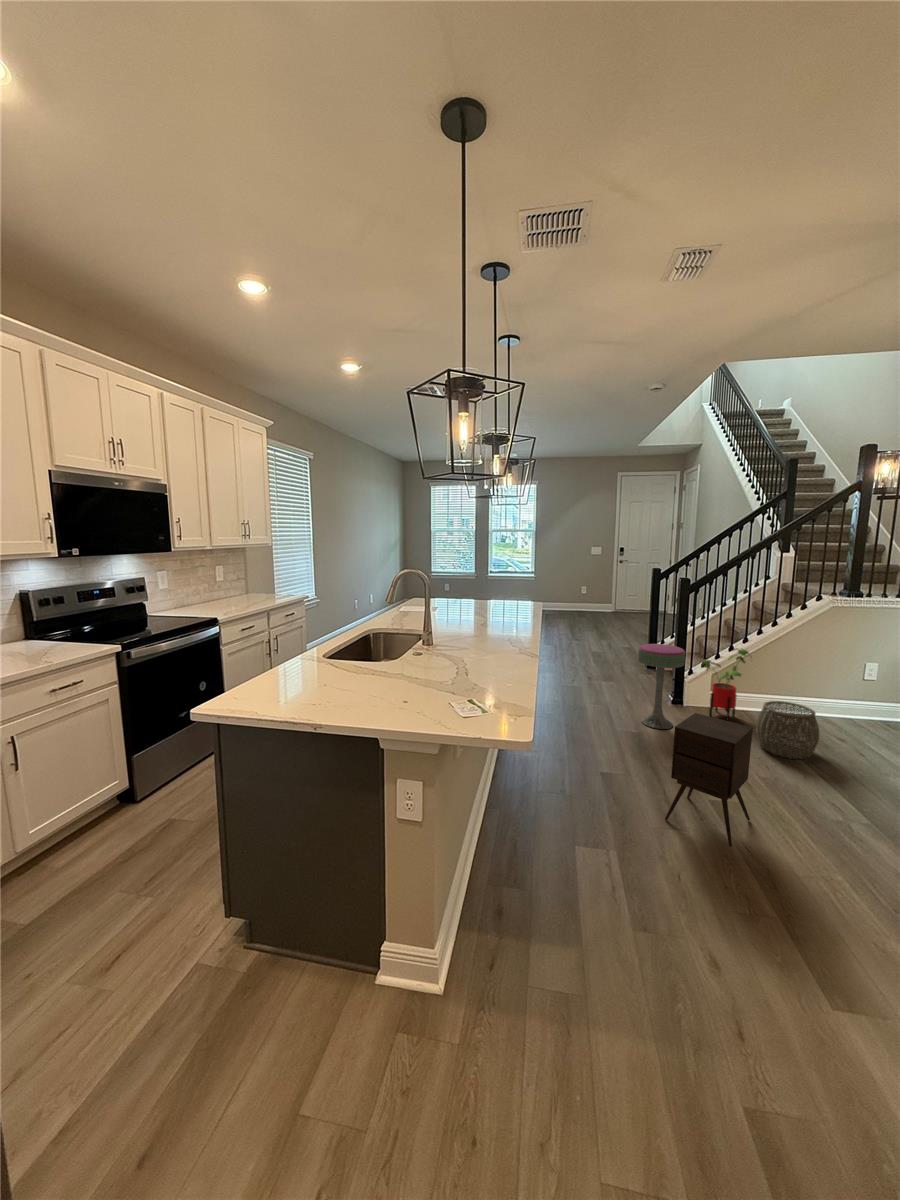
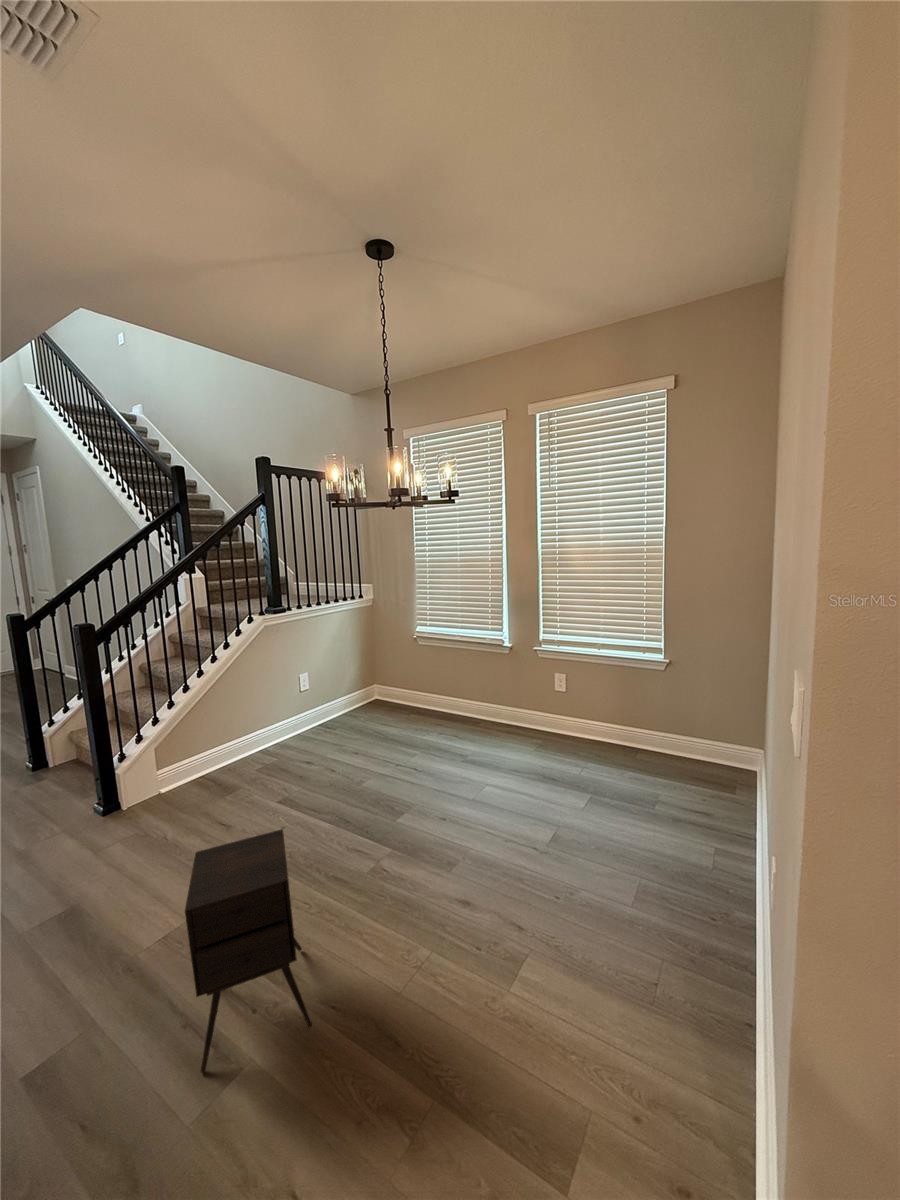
bar stool: present [638,644,685,729] -> none [30,736,124,883]
house plant: present [701,649,749,720] -> none [137,702,202,806]
woven basket: present [756,701,819,759] -> none [234,746,301,820]

